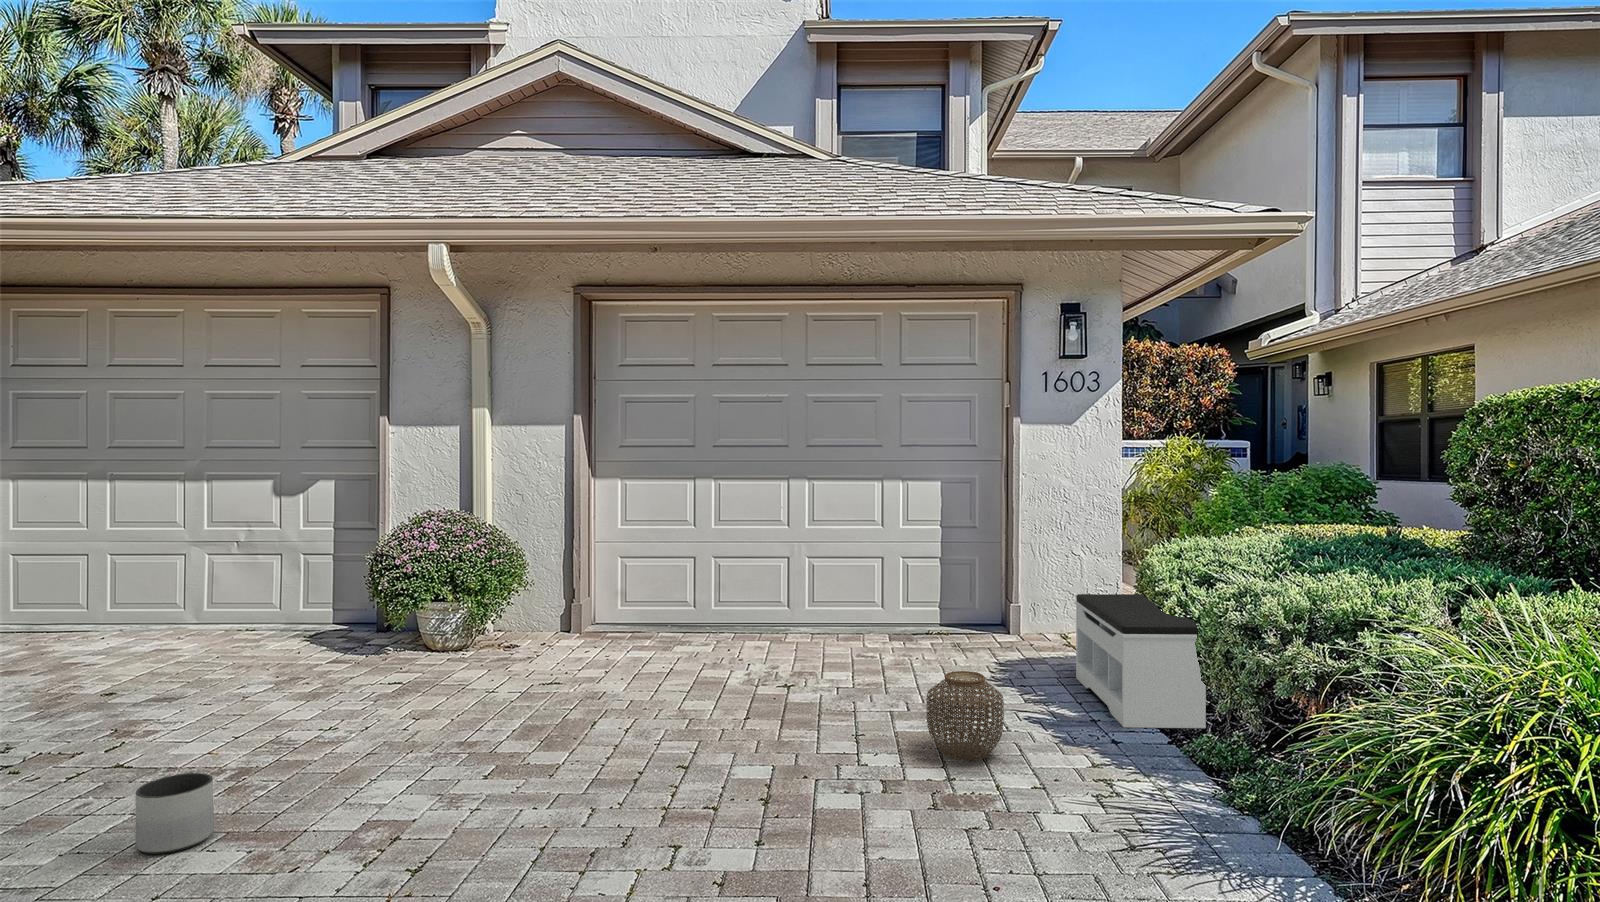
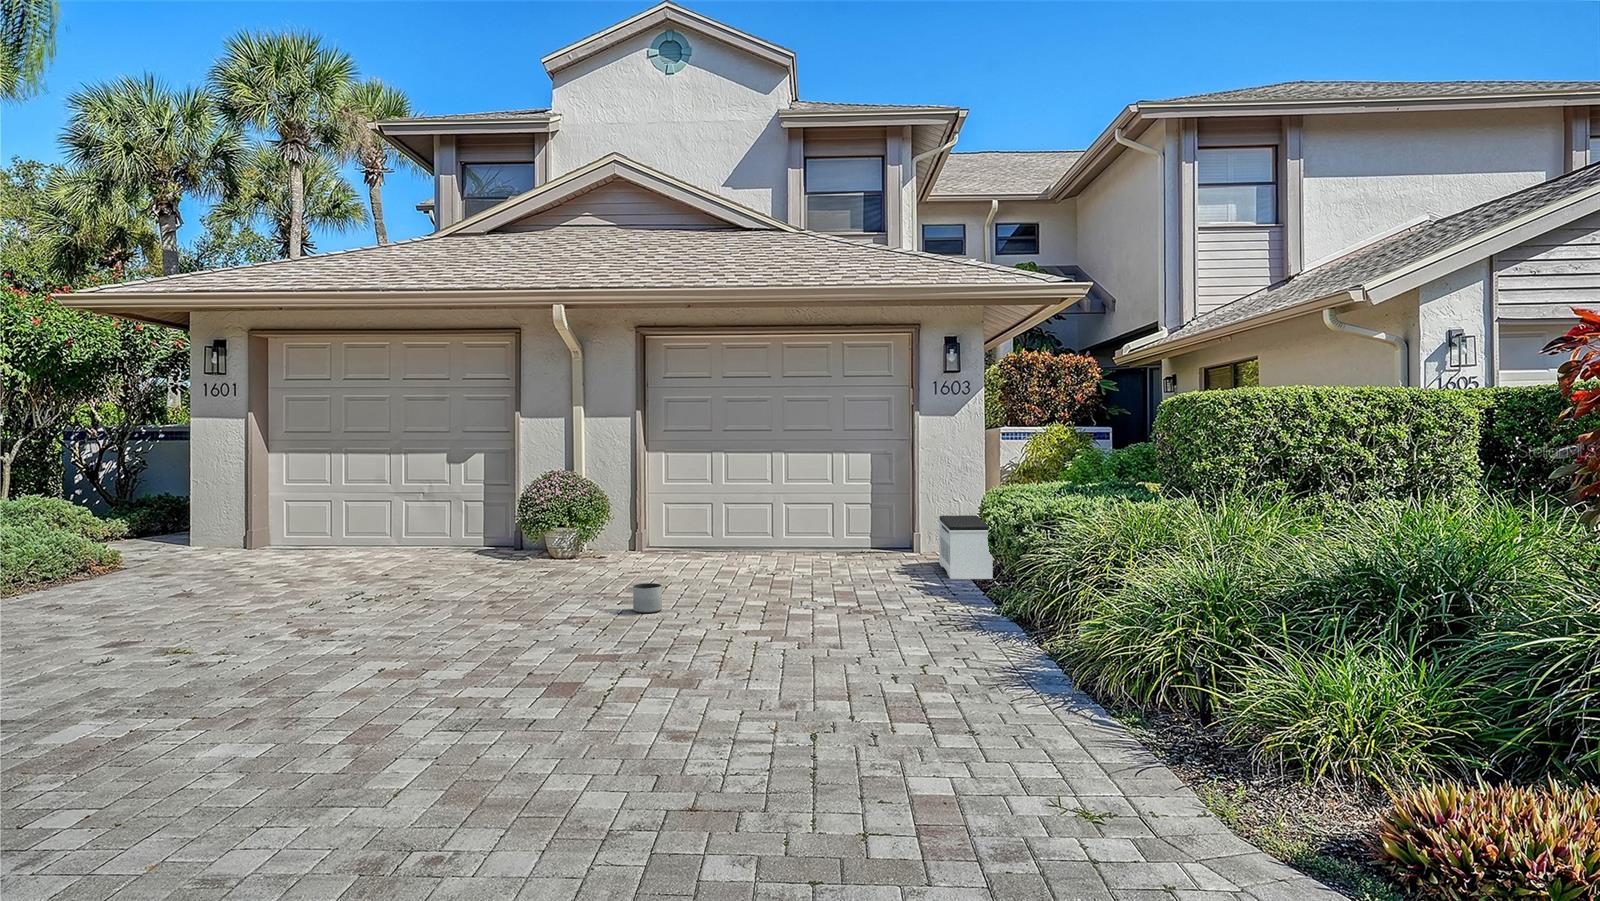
woven basket: present [926,671,1004,761] -> none [845,547,883,589]
planter: present [135,773,214,854] -> present [633,583,662,613]

